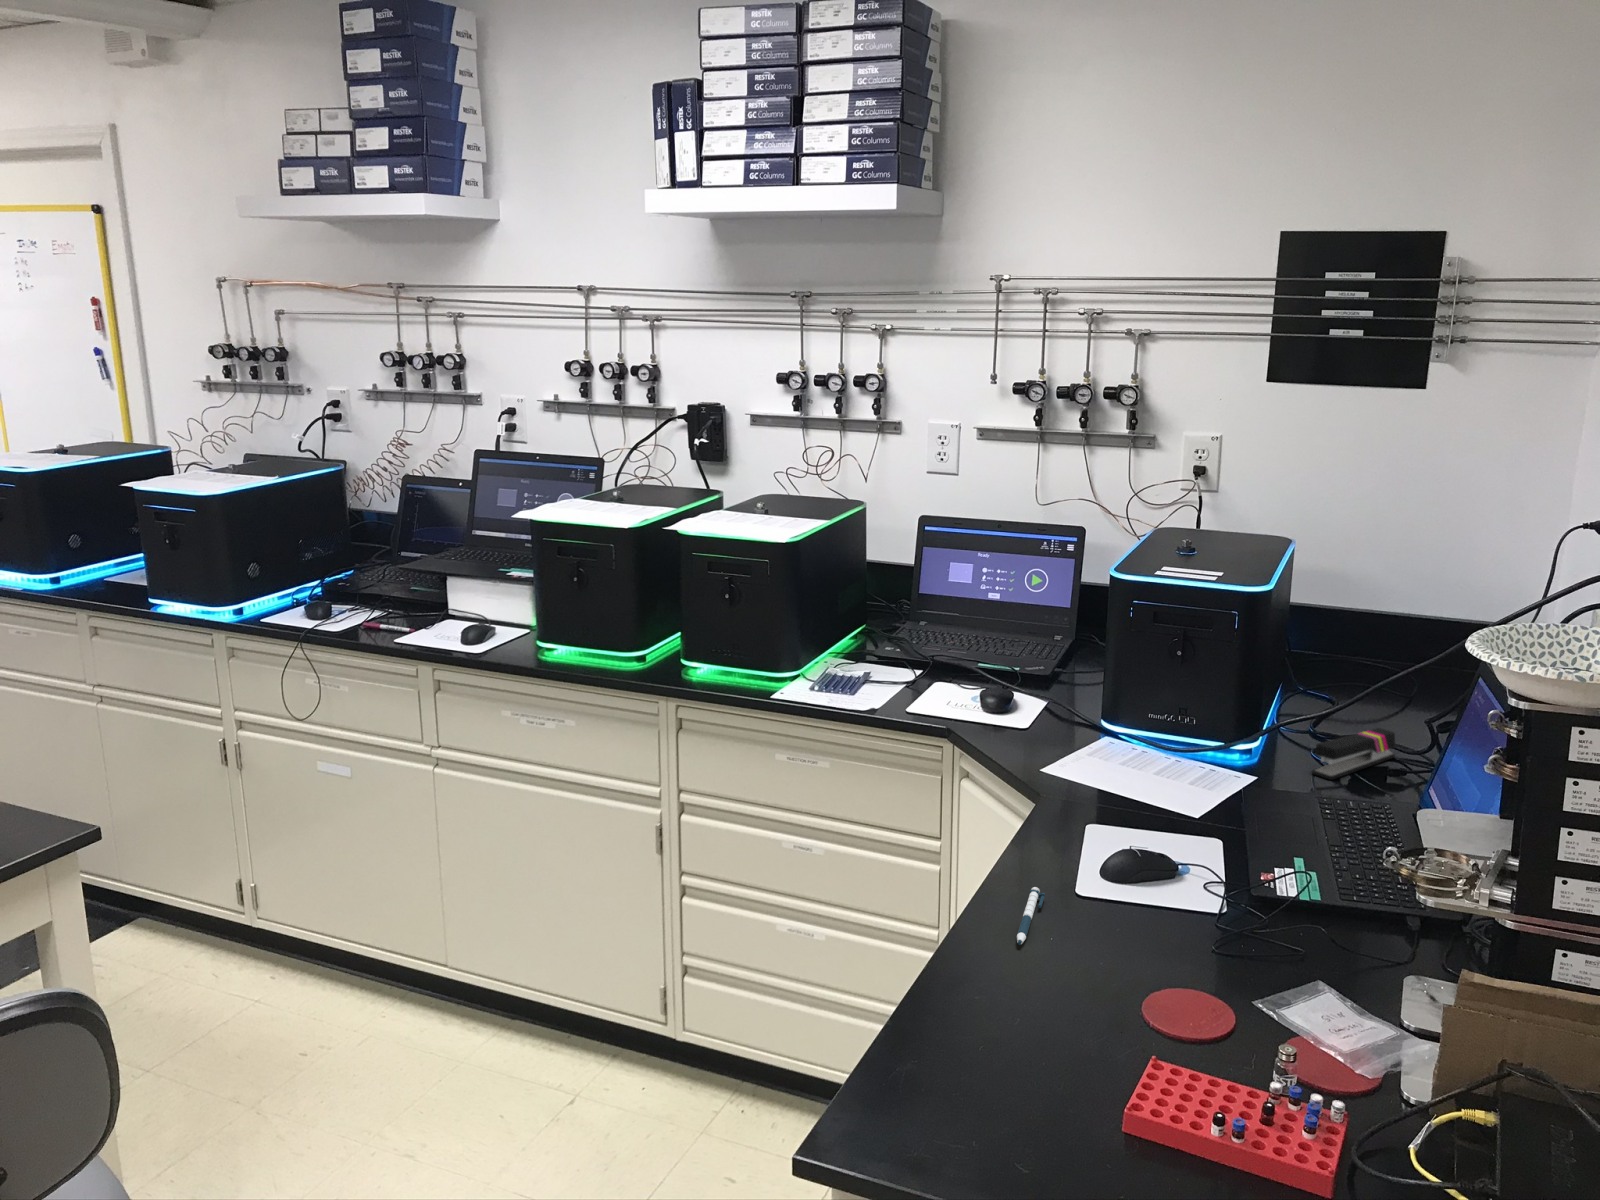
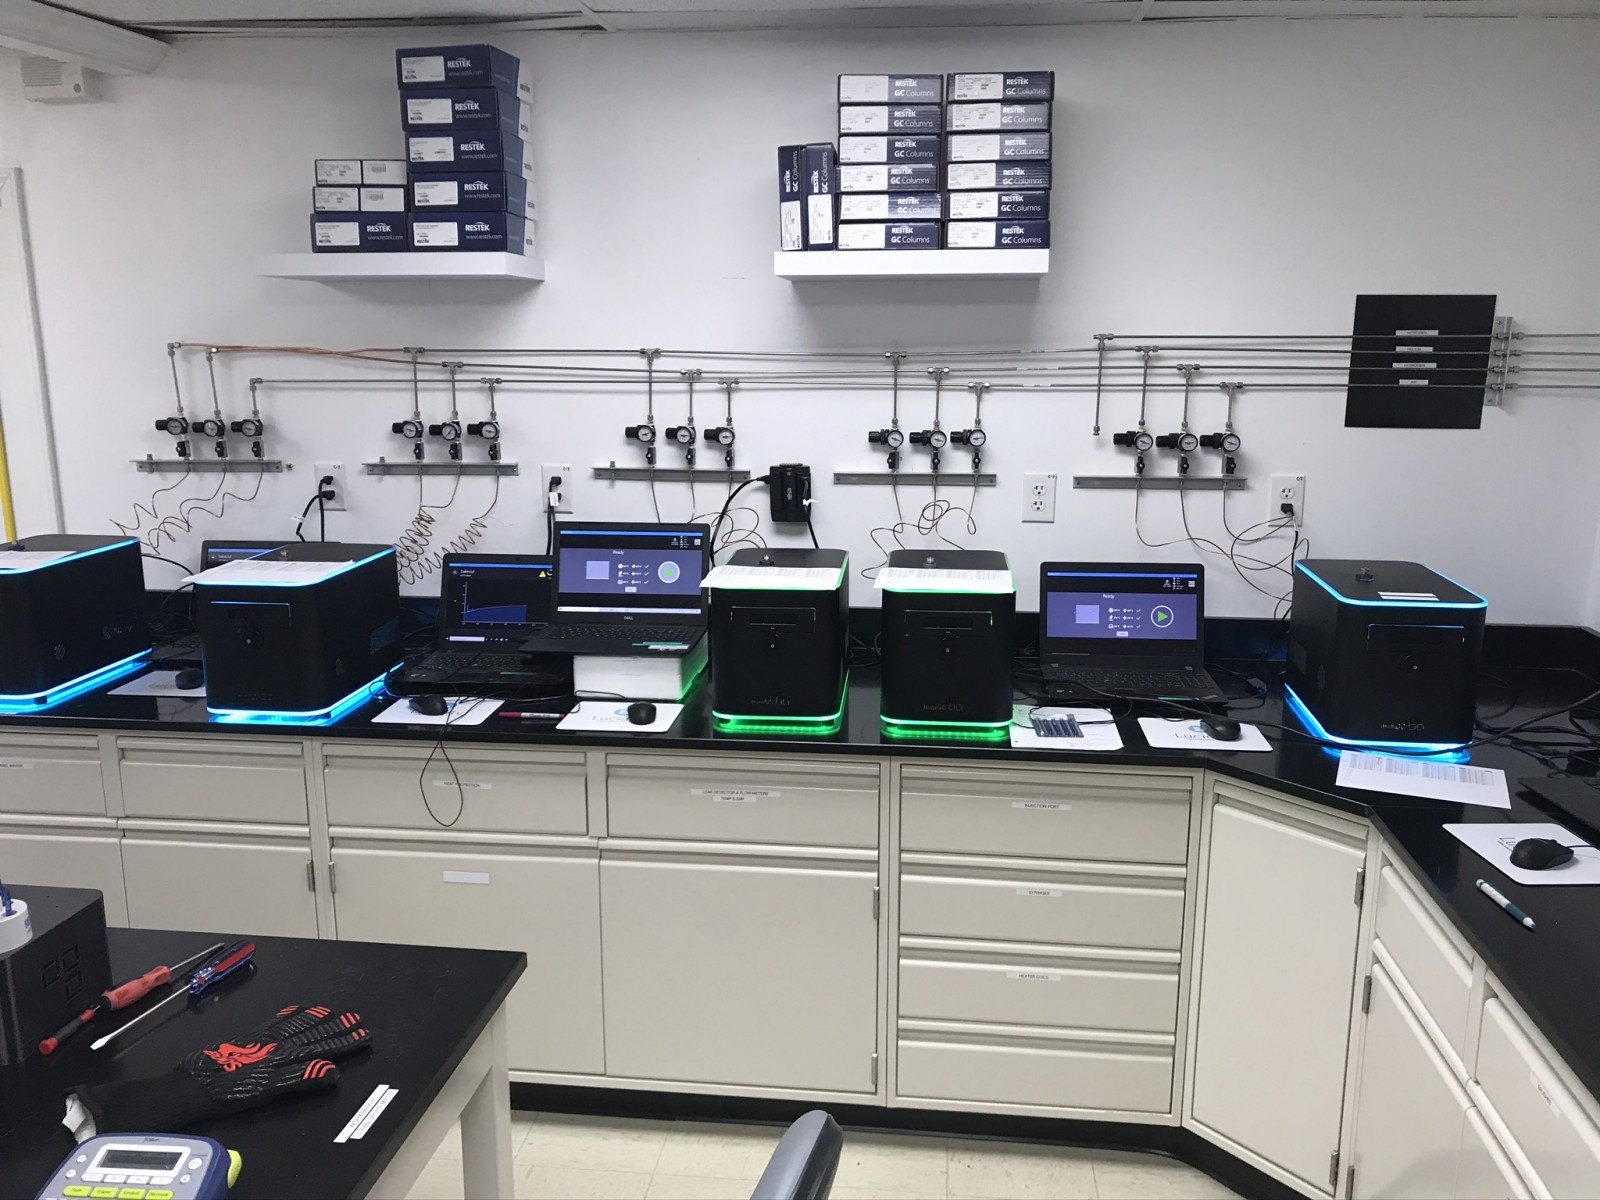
stapler: present [1312,728,1395,780] -> none [1522,717,1560,764]

